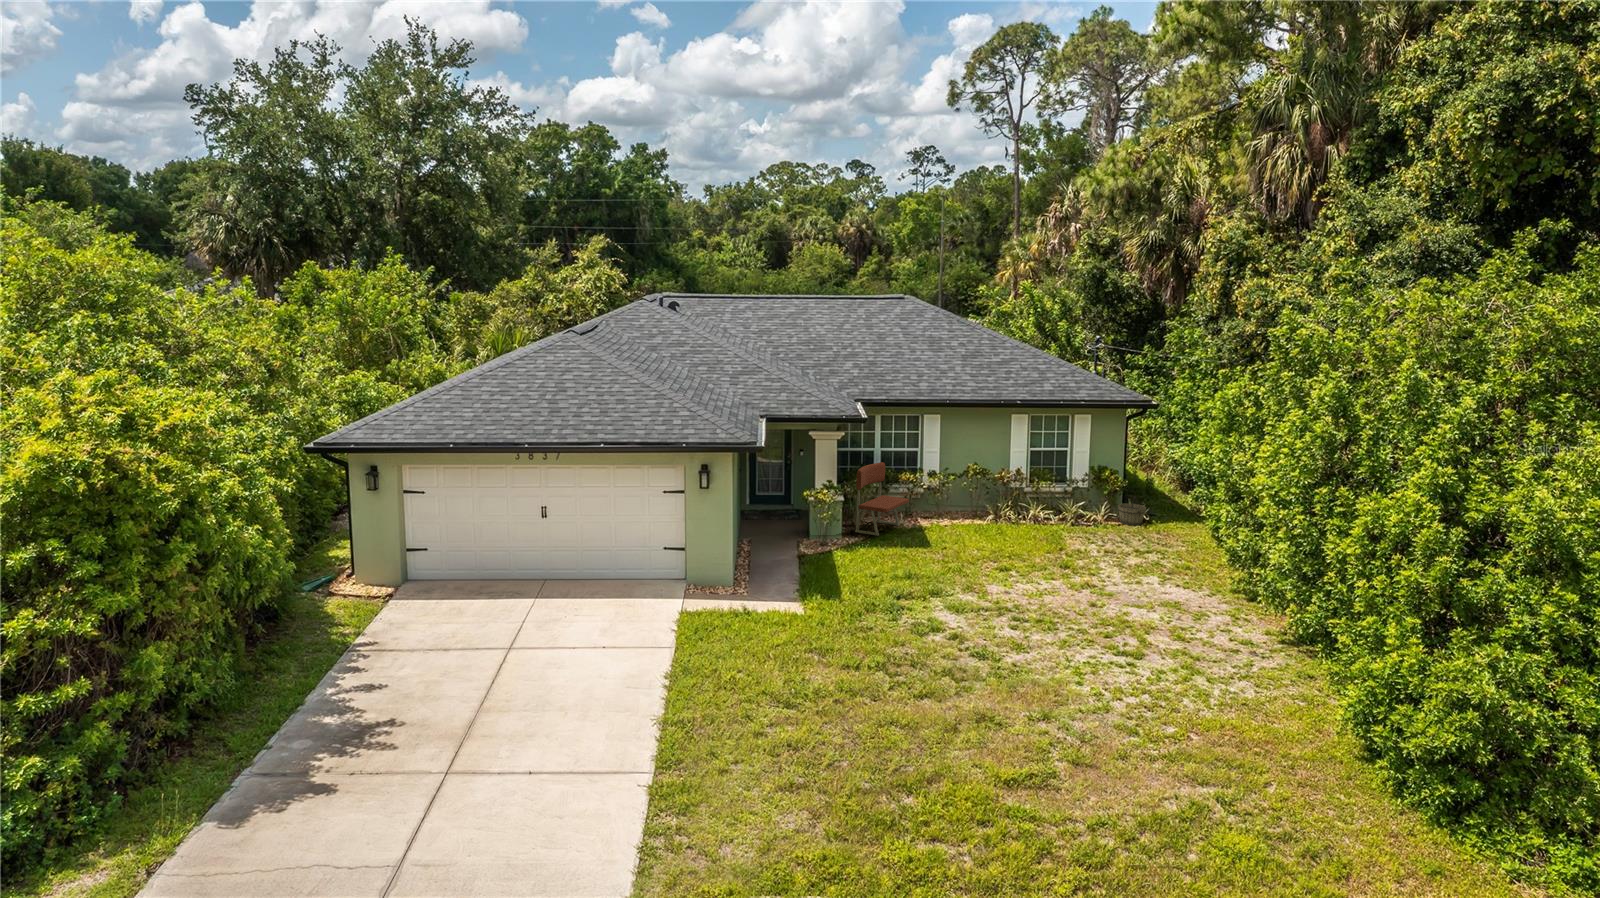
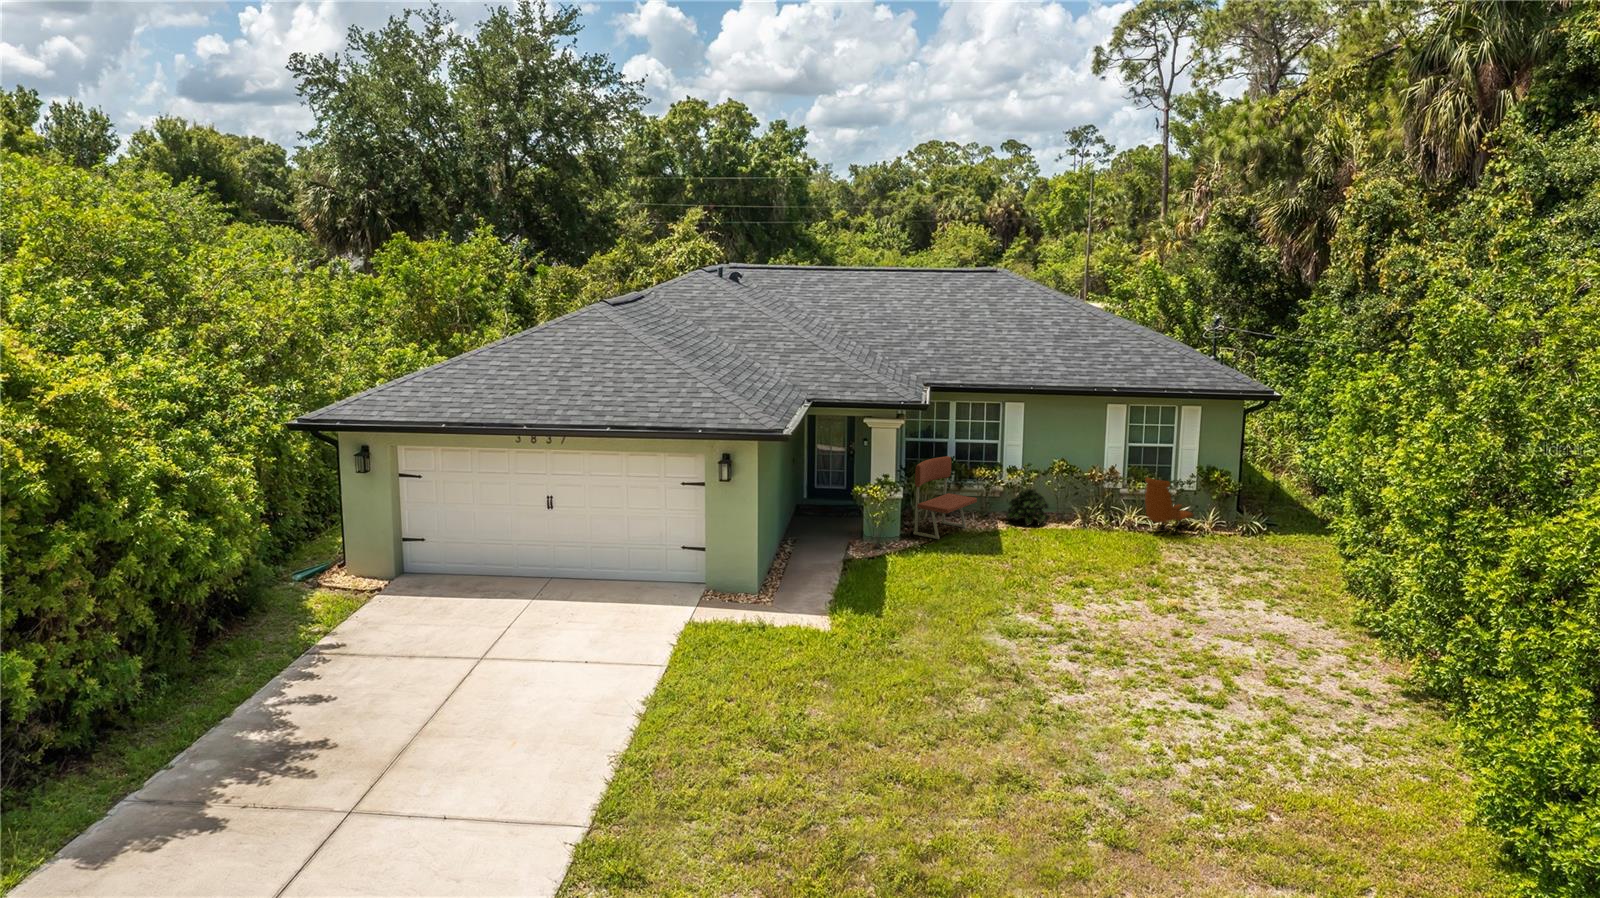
lounge chair: none [1052,477,1091,528] -> present [1145,478,1193,533]
potted plant: none [933,490,970,523] -> present [1006,489,1049,526]
wooden bucket: present [1118,501,1146,525] -> none [1226,505,1260,535]

